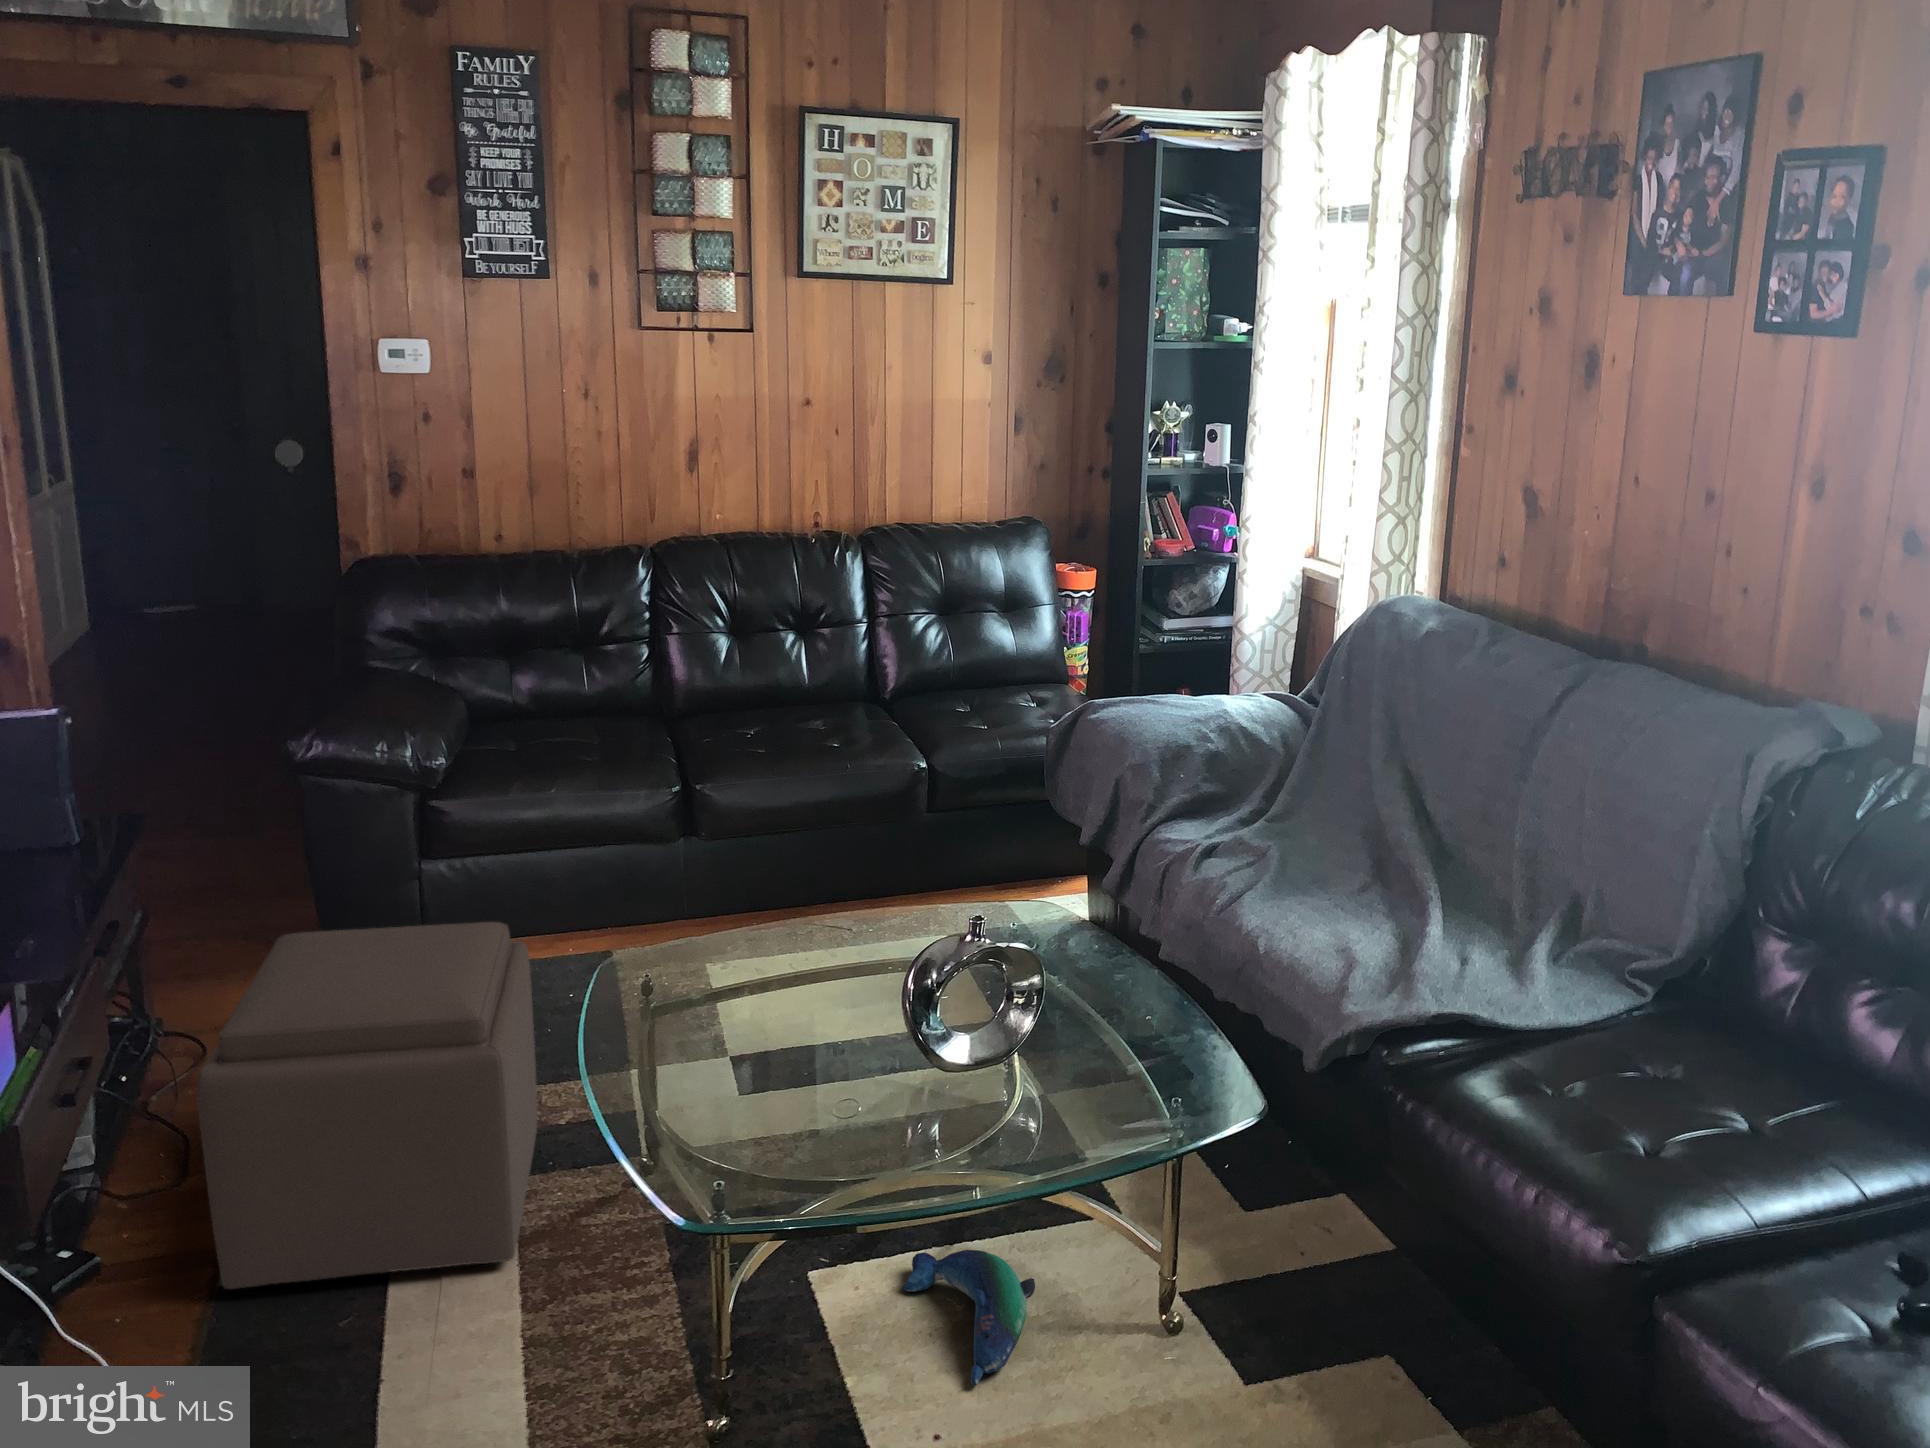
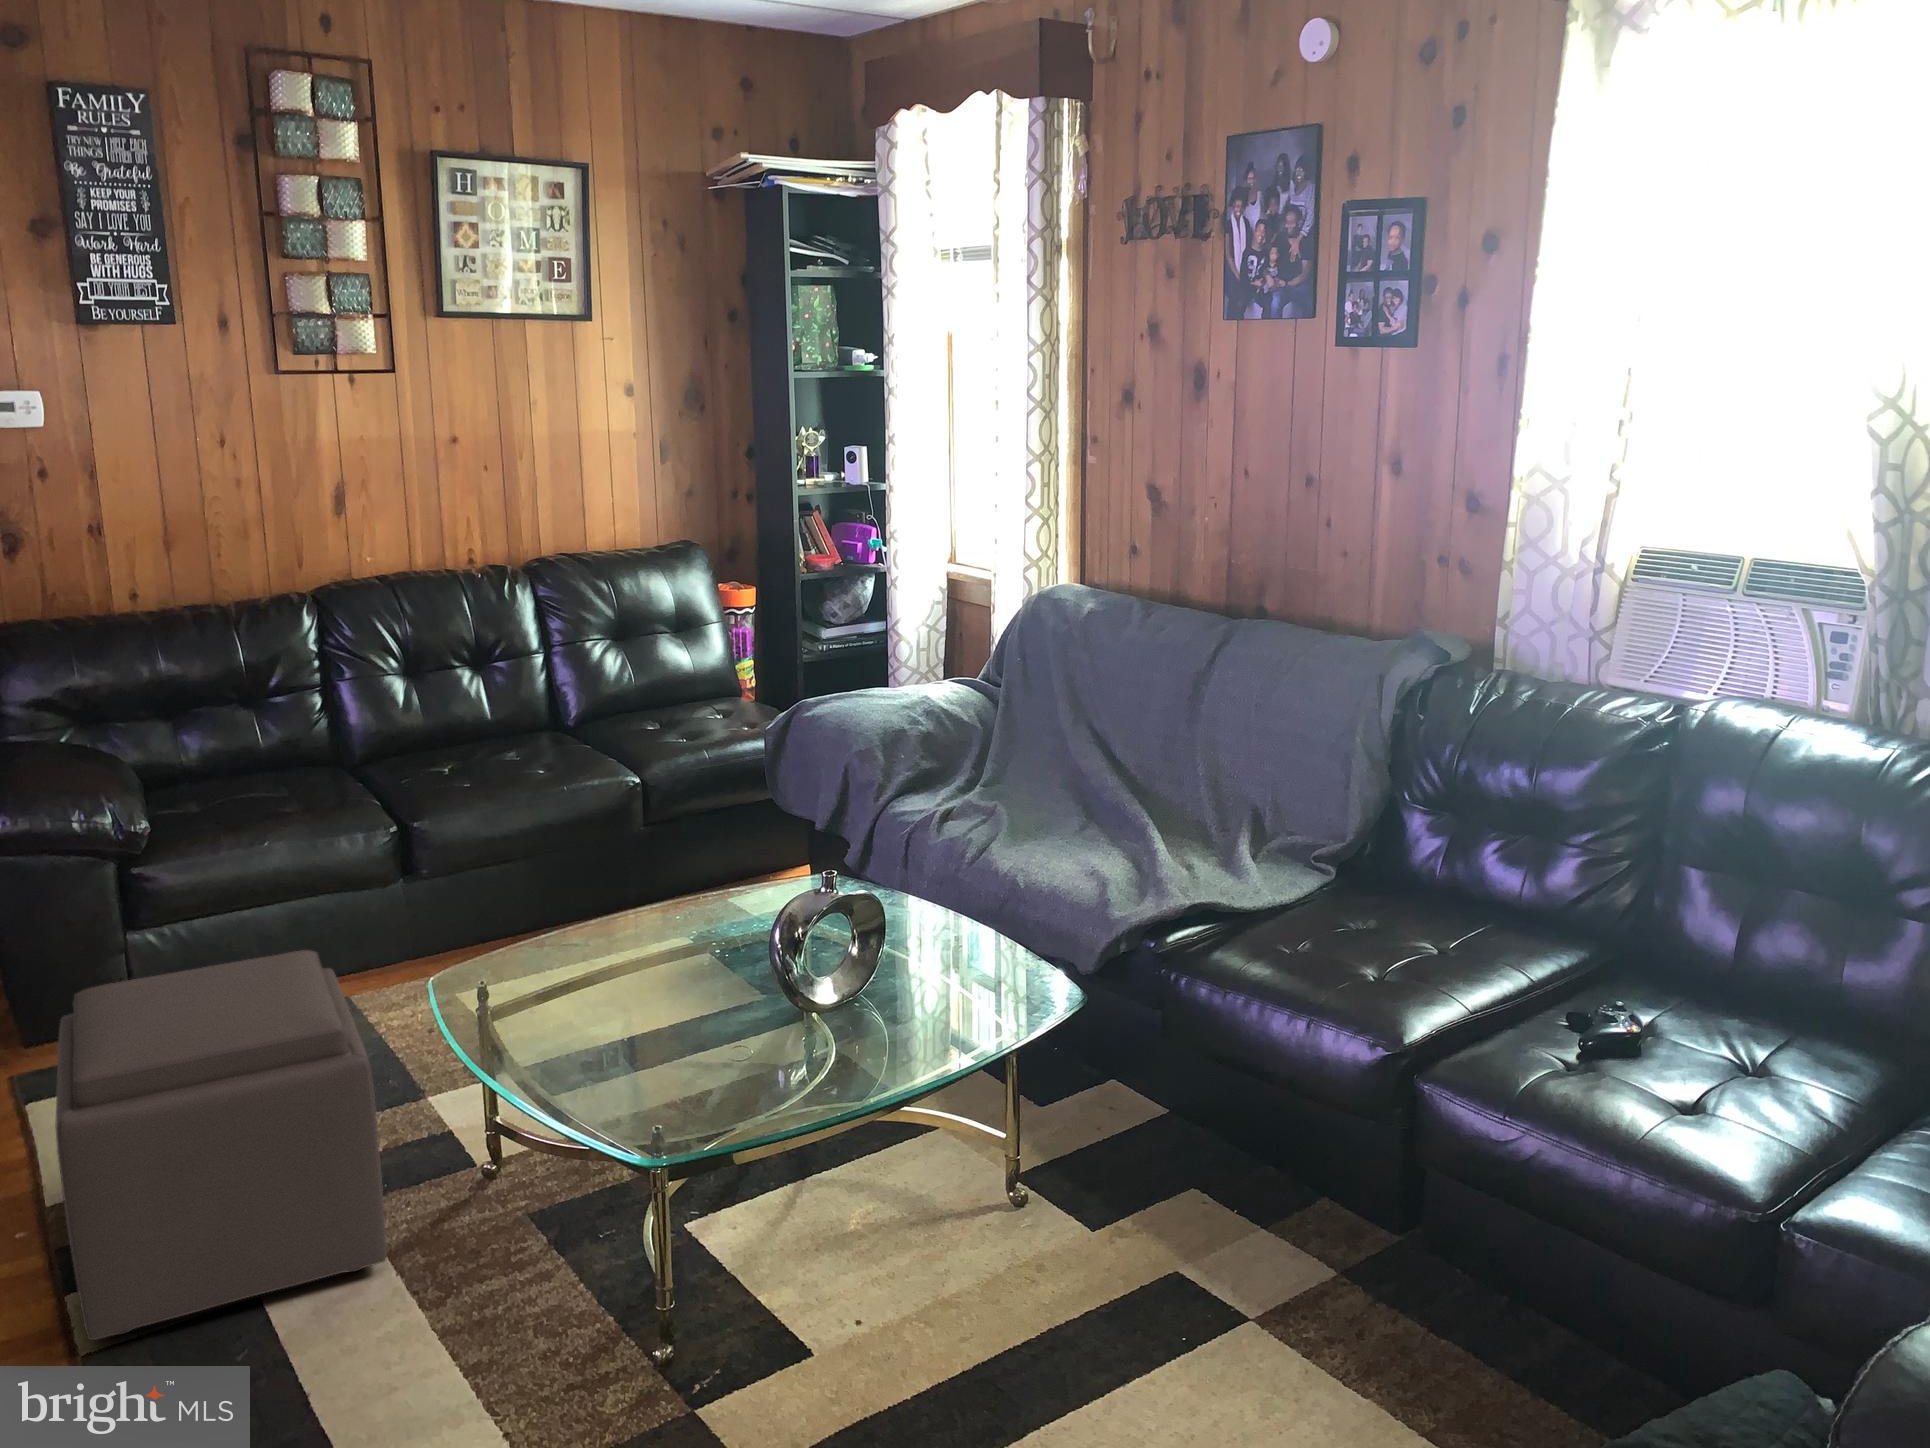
plush toy: present [903,1250,1035,1385] -> none [766,1168,890,1273]

